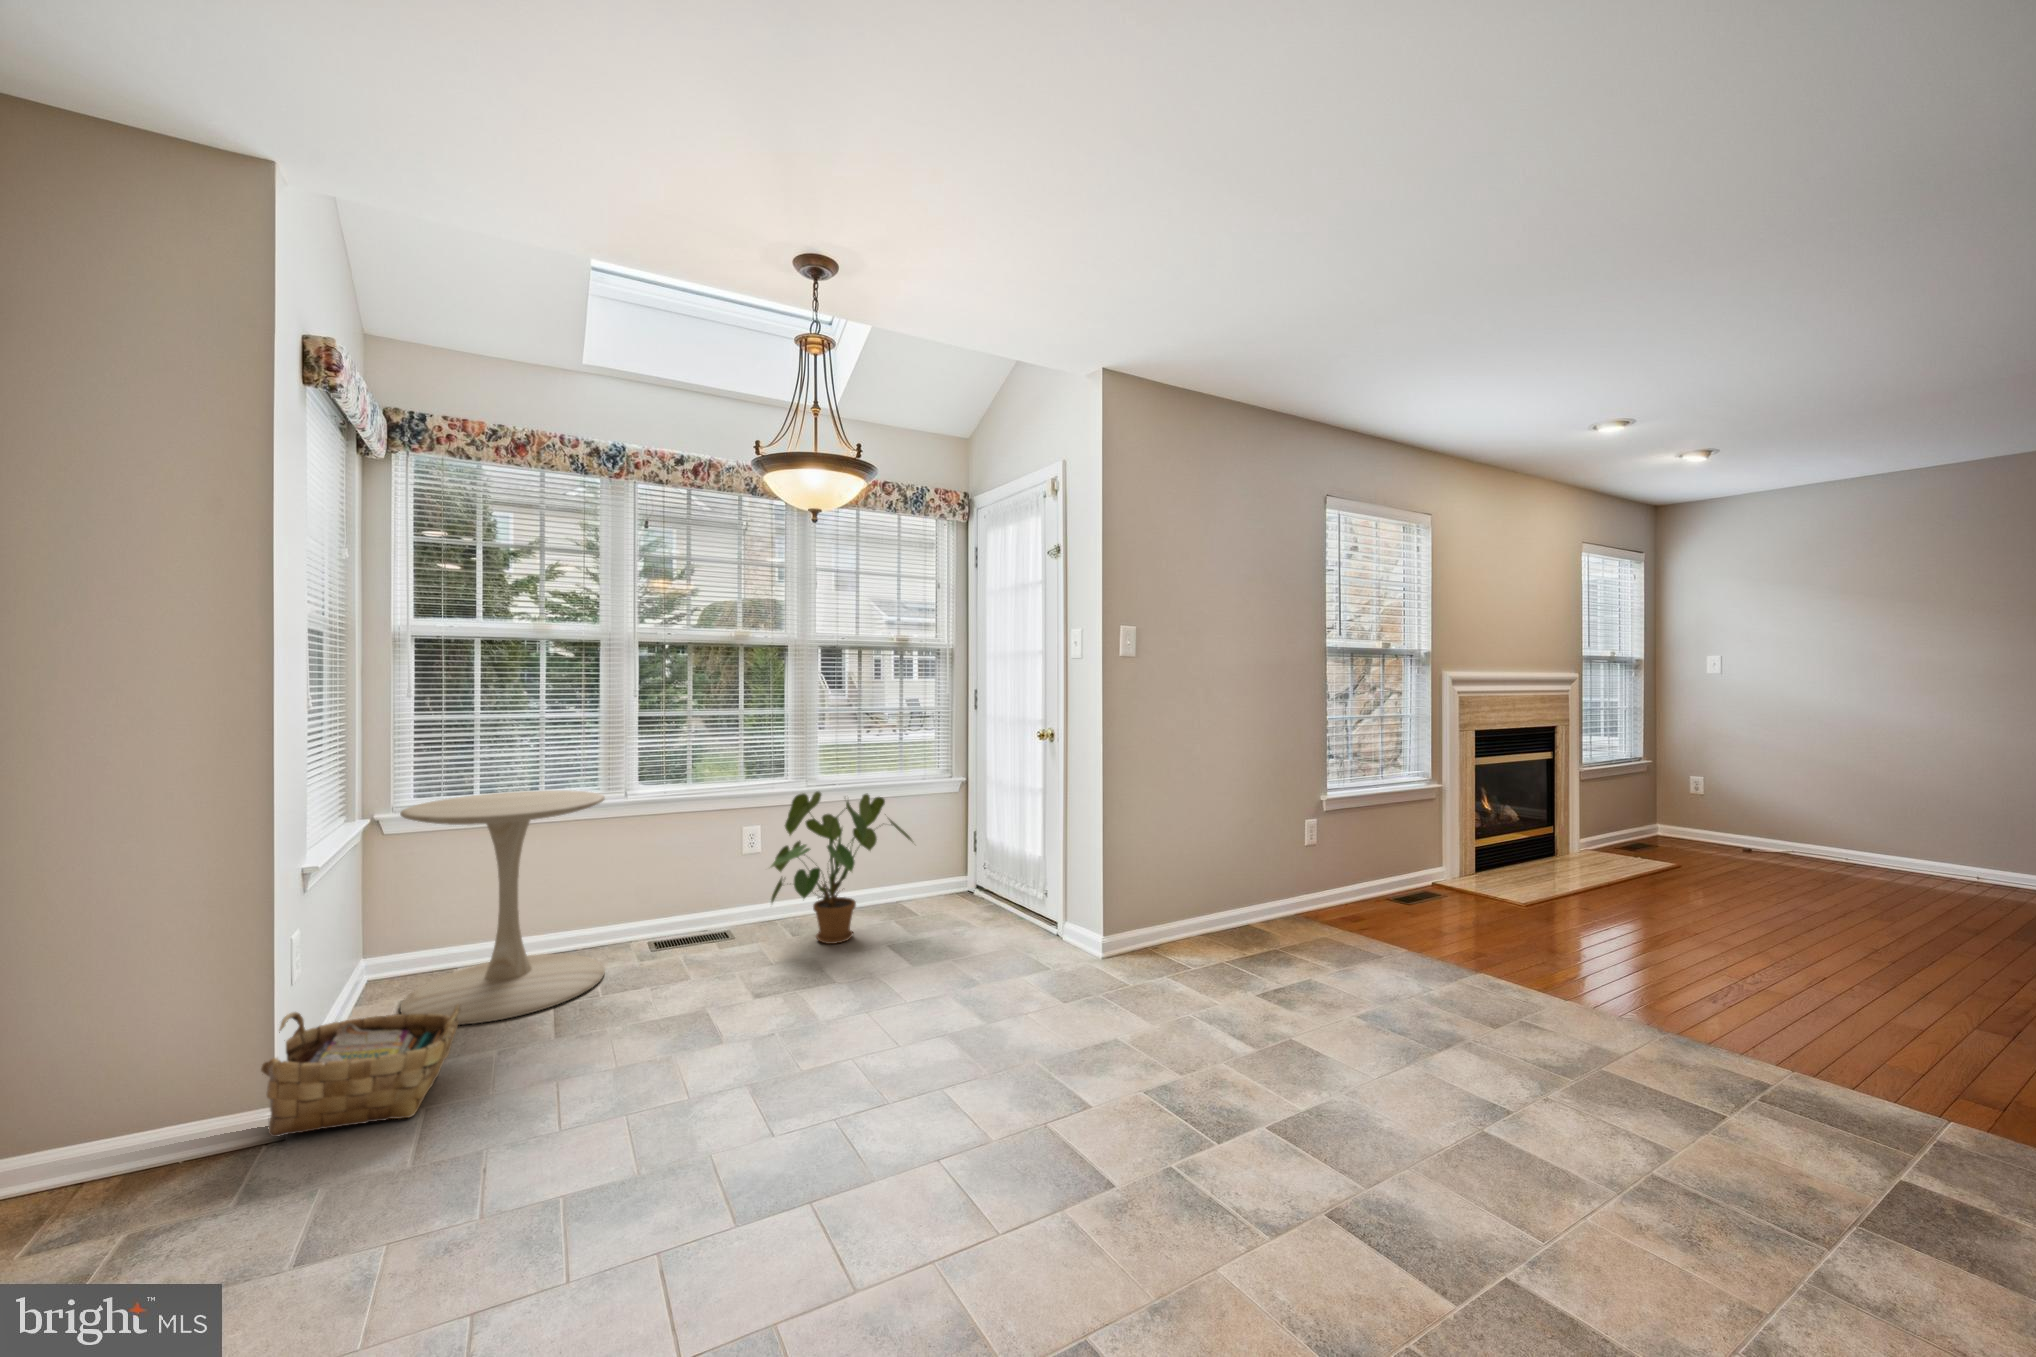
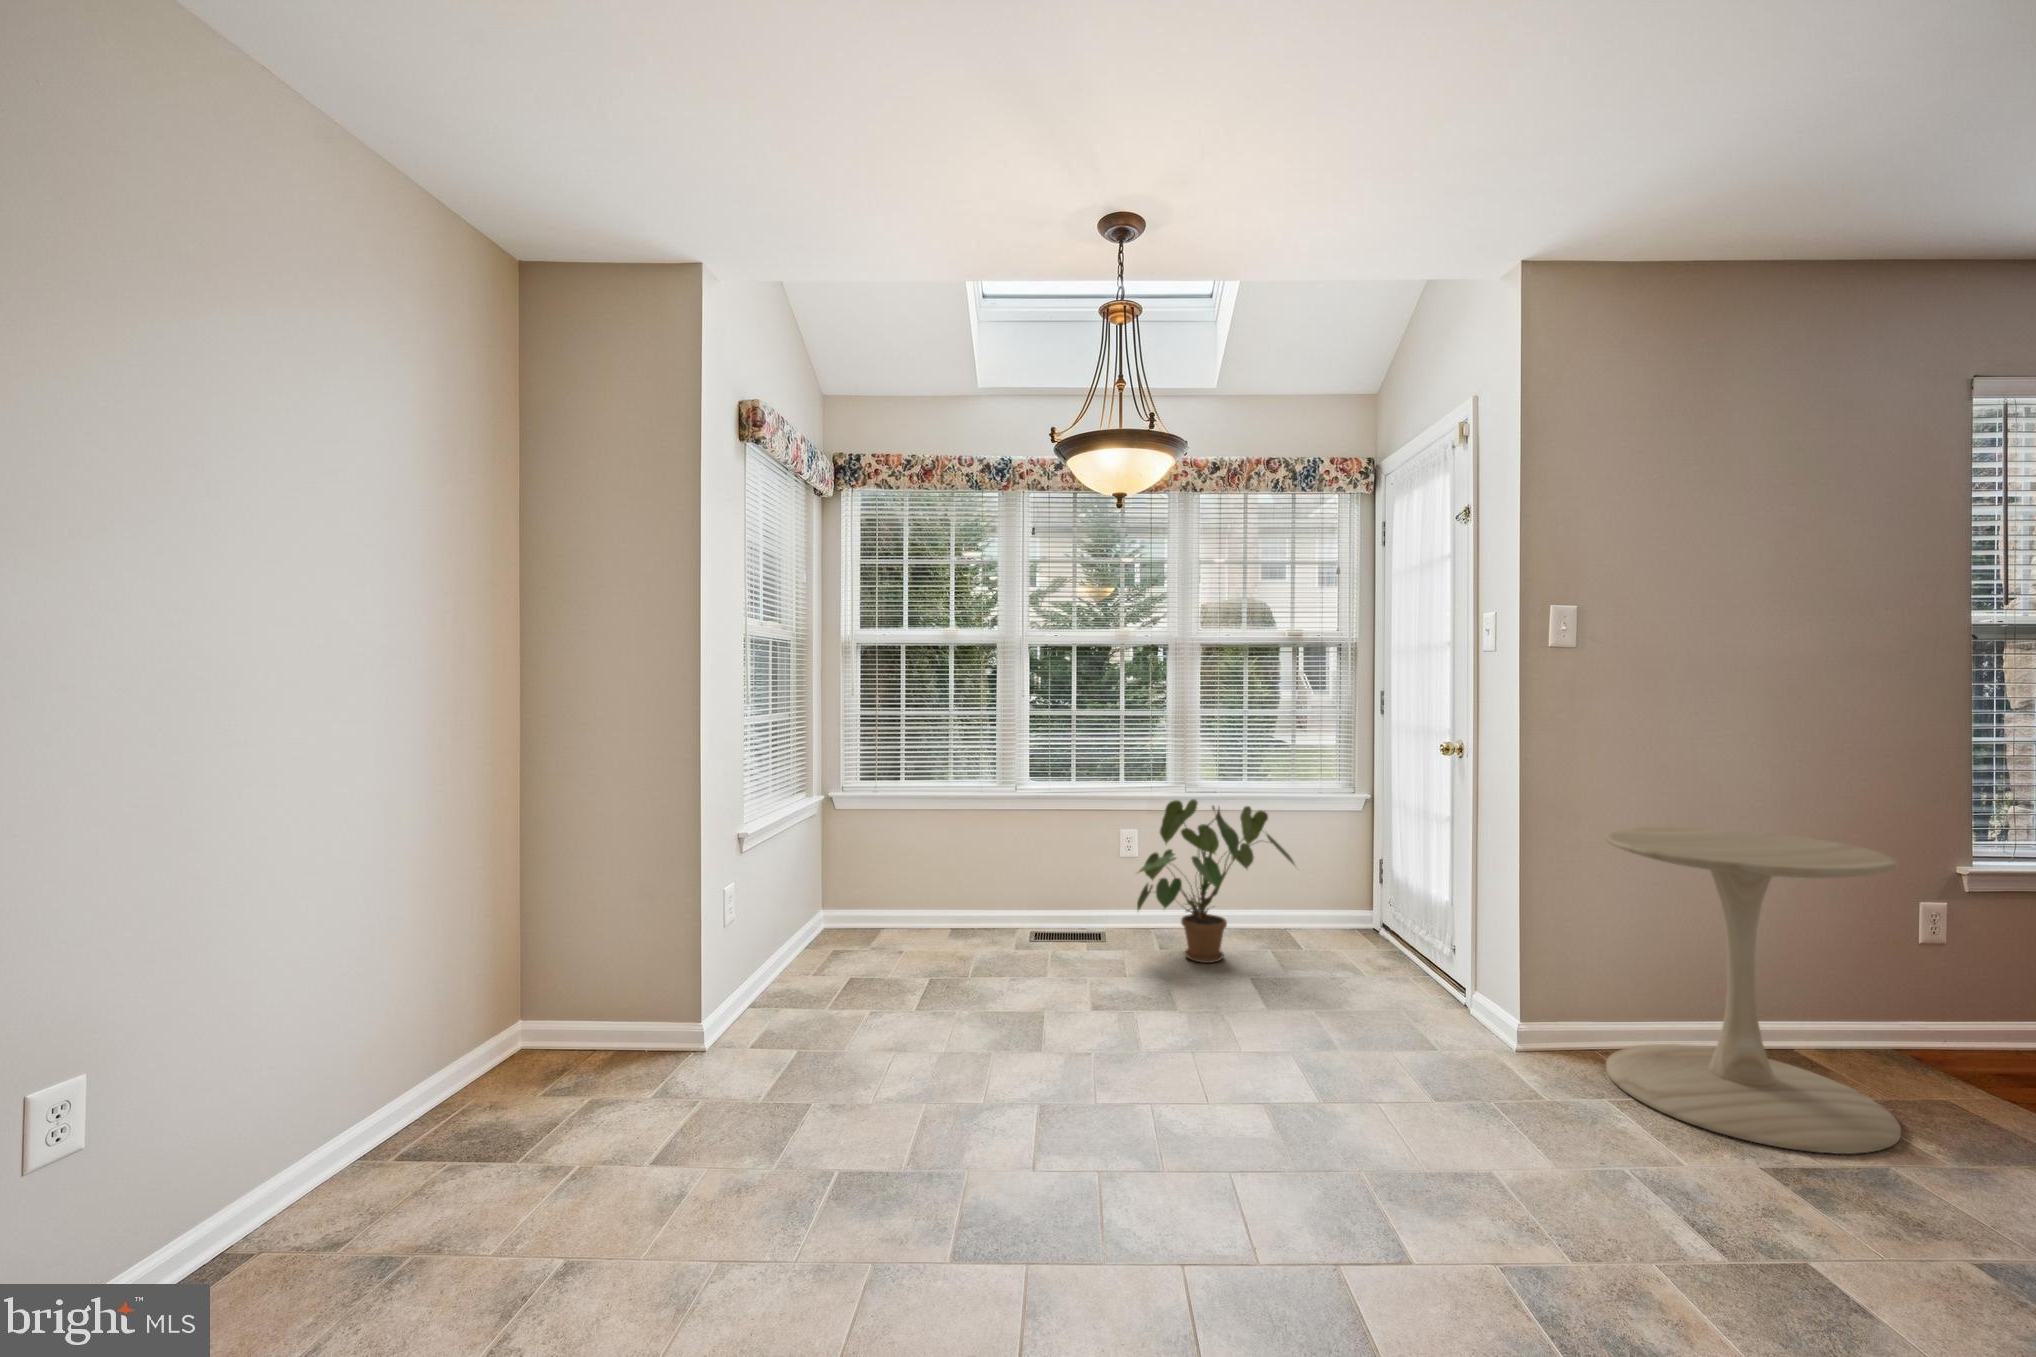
pedestal table: present [400,790,605,1025] -> present [1605,827,1901,1154]
woven basket: present [261,1003,461,1137] -> none [739,933,863,1031]

